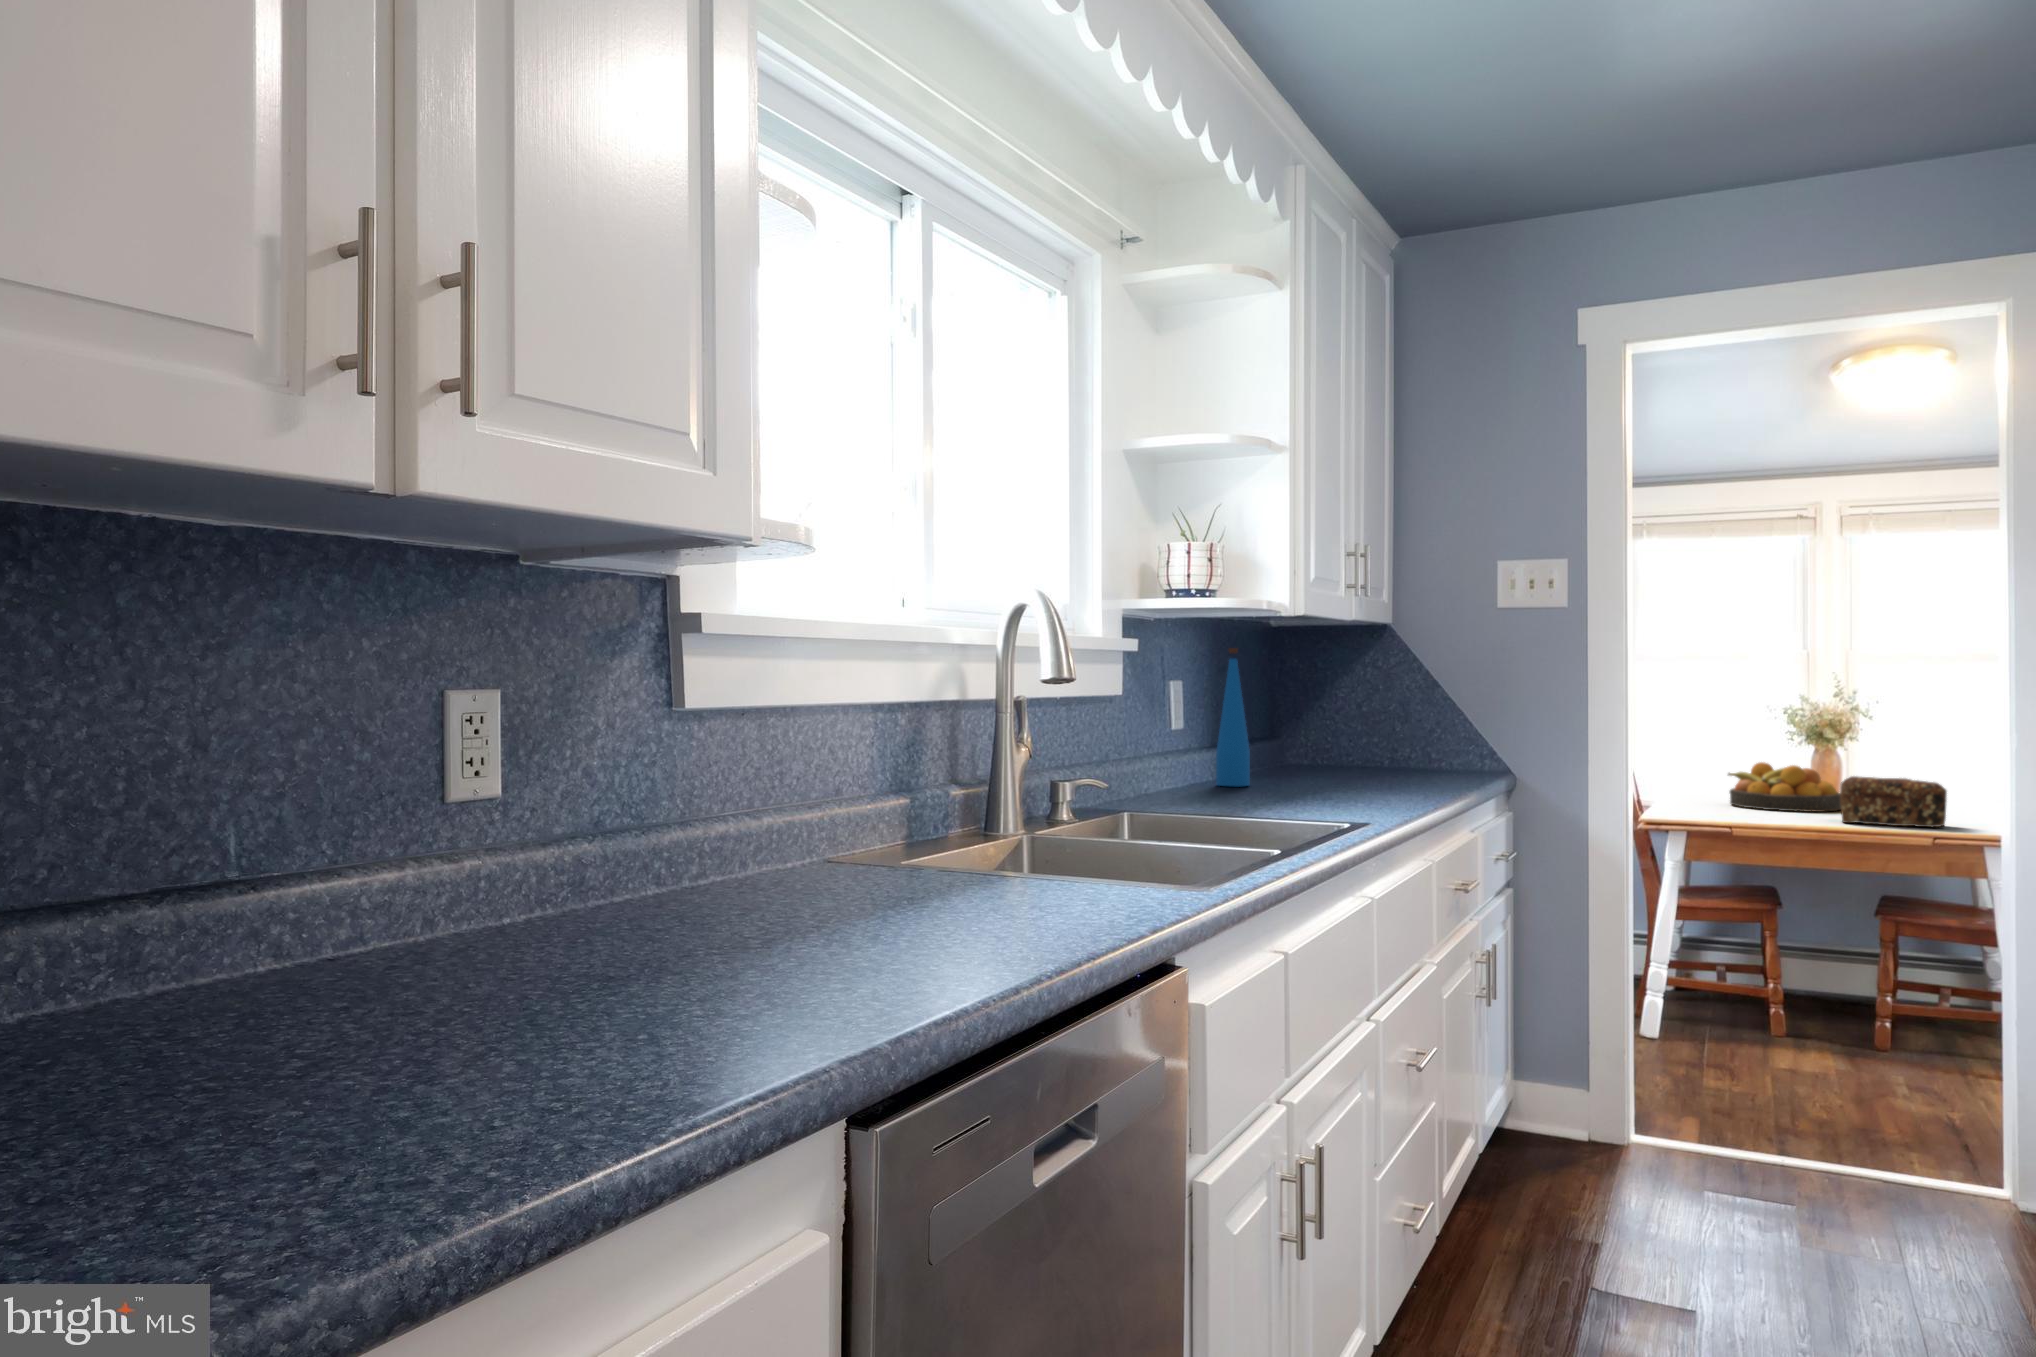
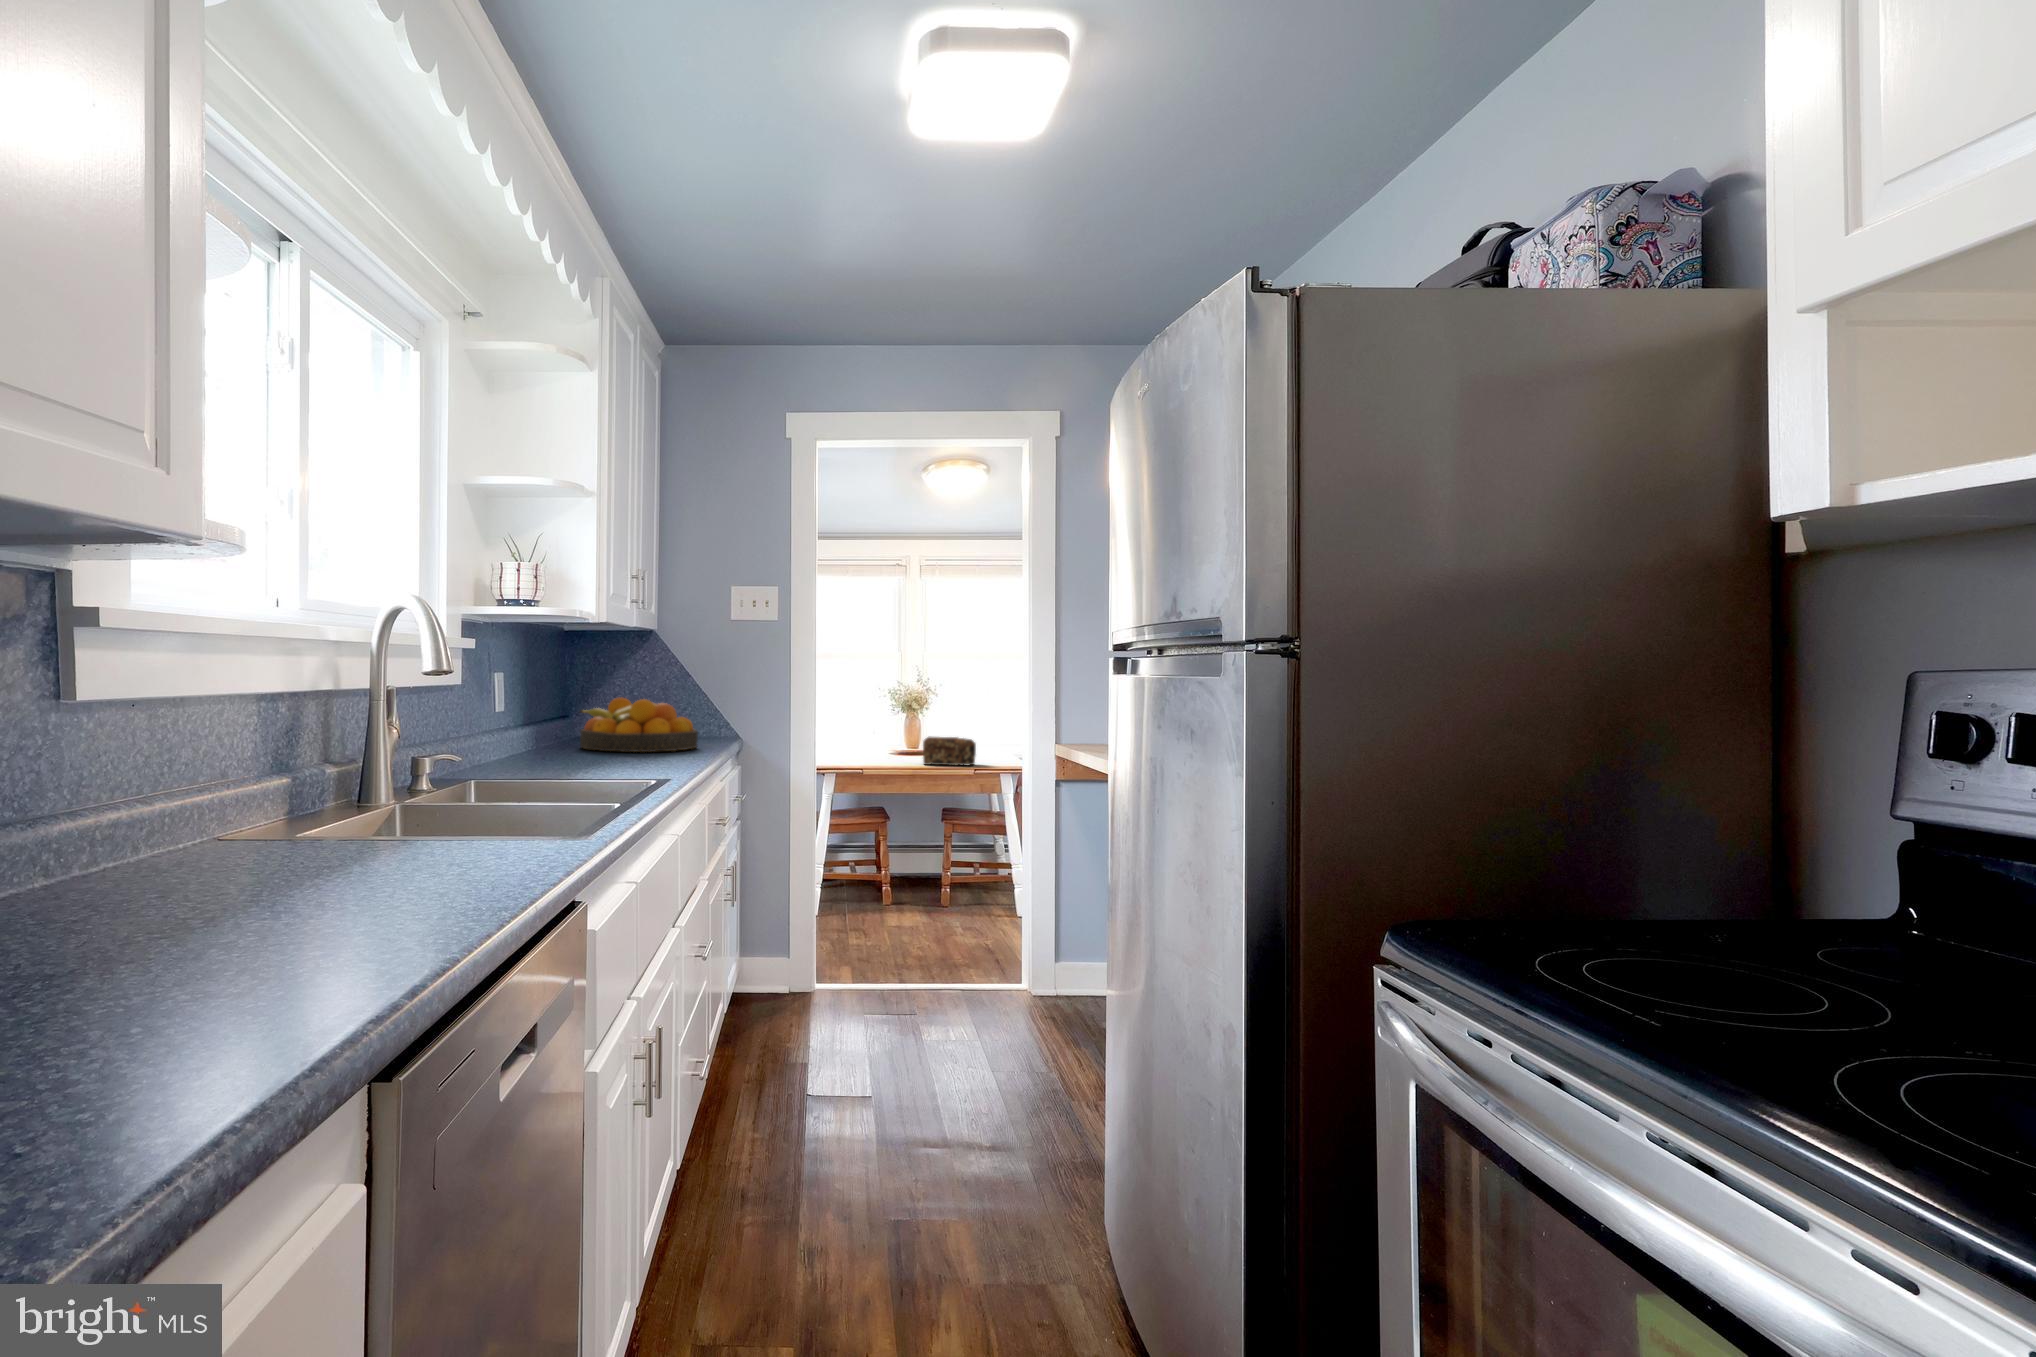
bottle: present [1216,648,1250,786] -> none [533,649,562,756]
fruit bowl: present [1728,762,1841,812] -> present [580,698,698,752]

